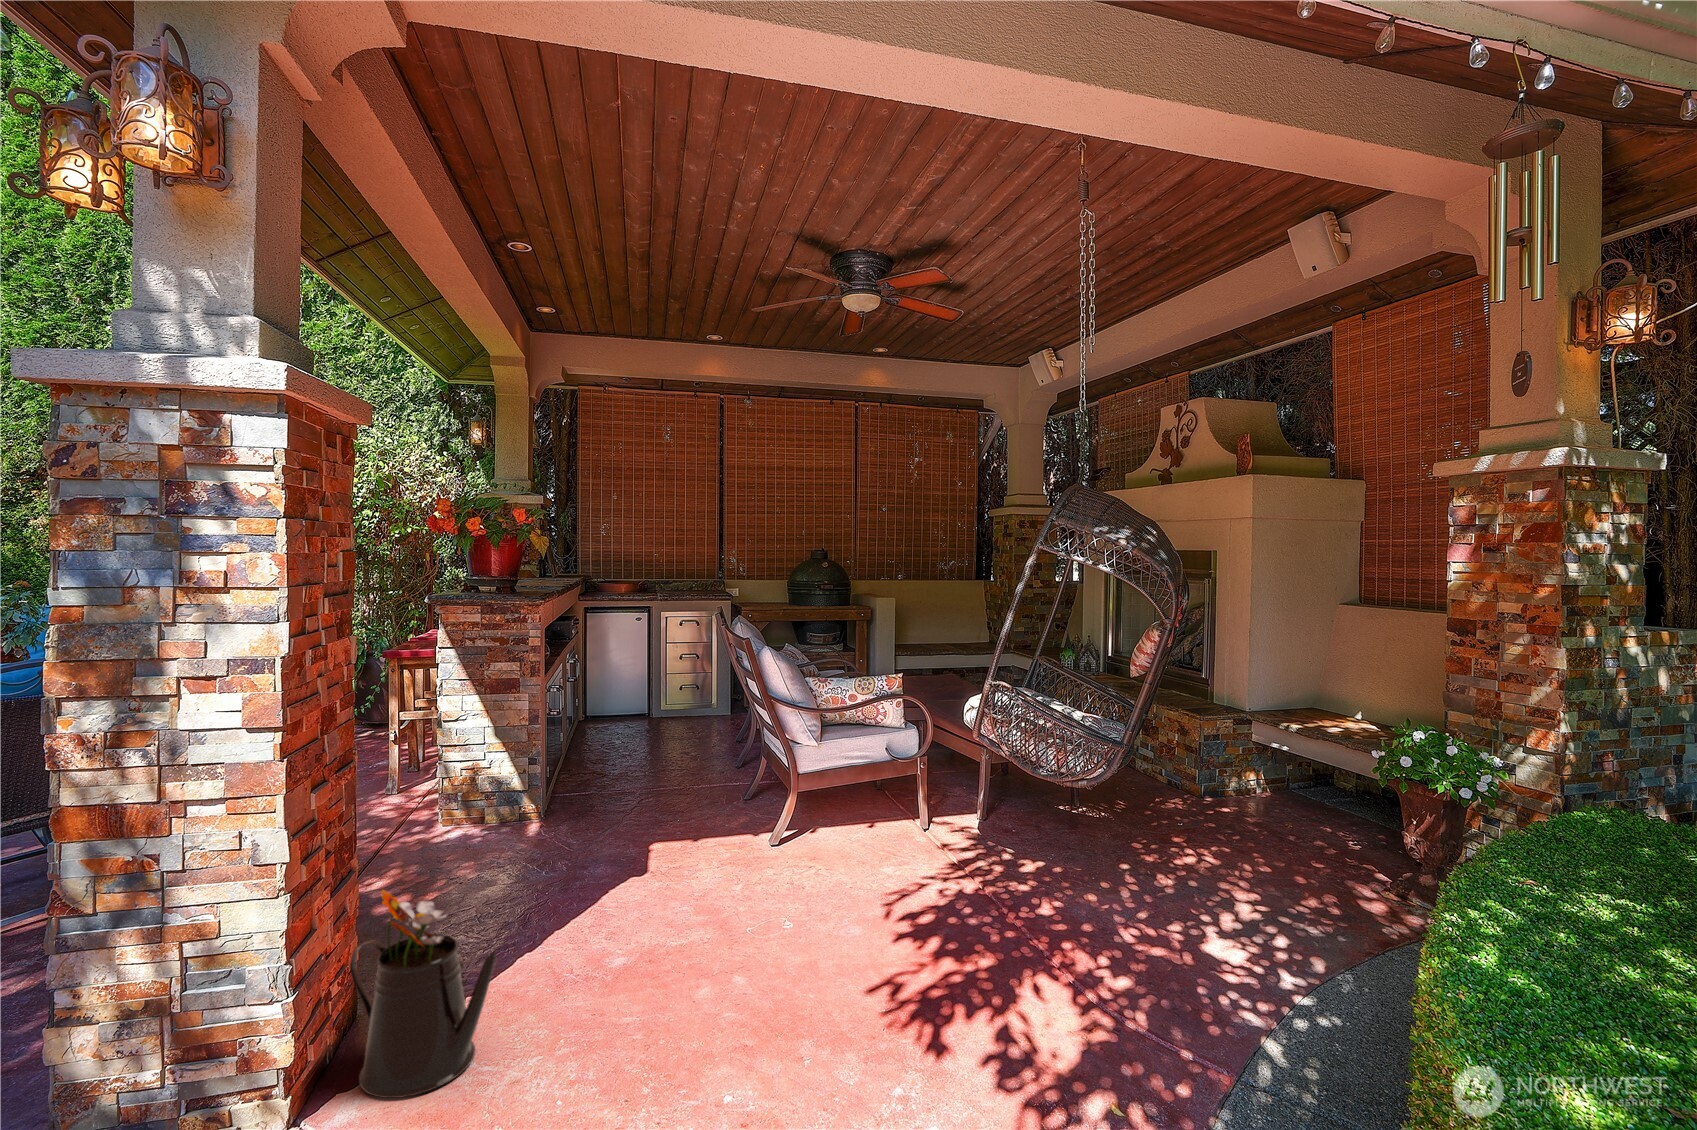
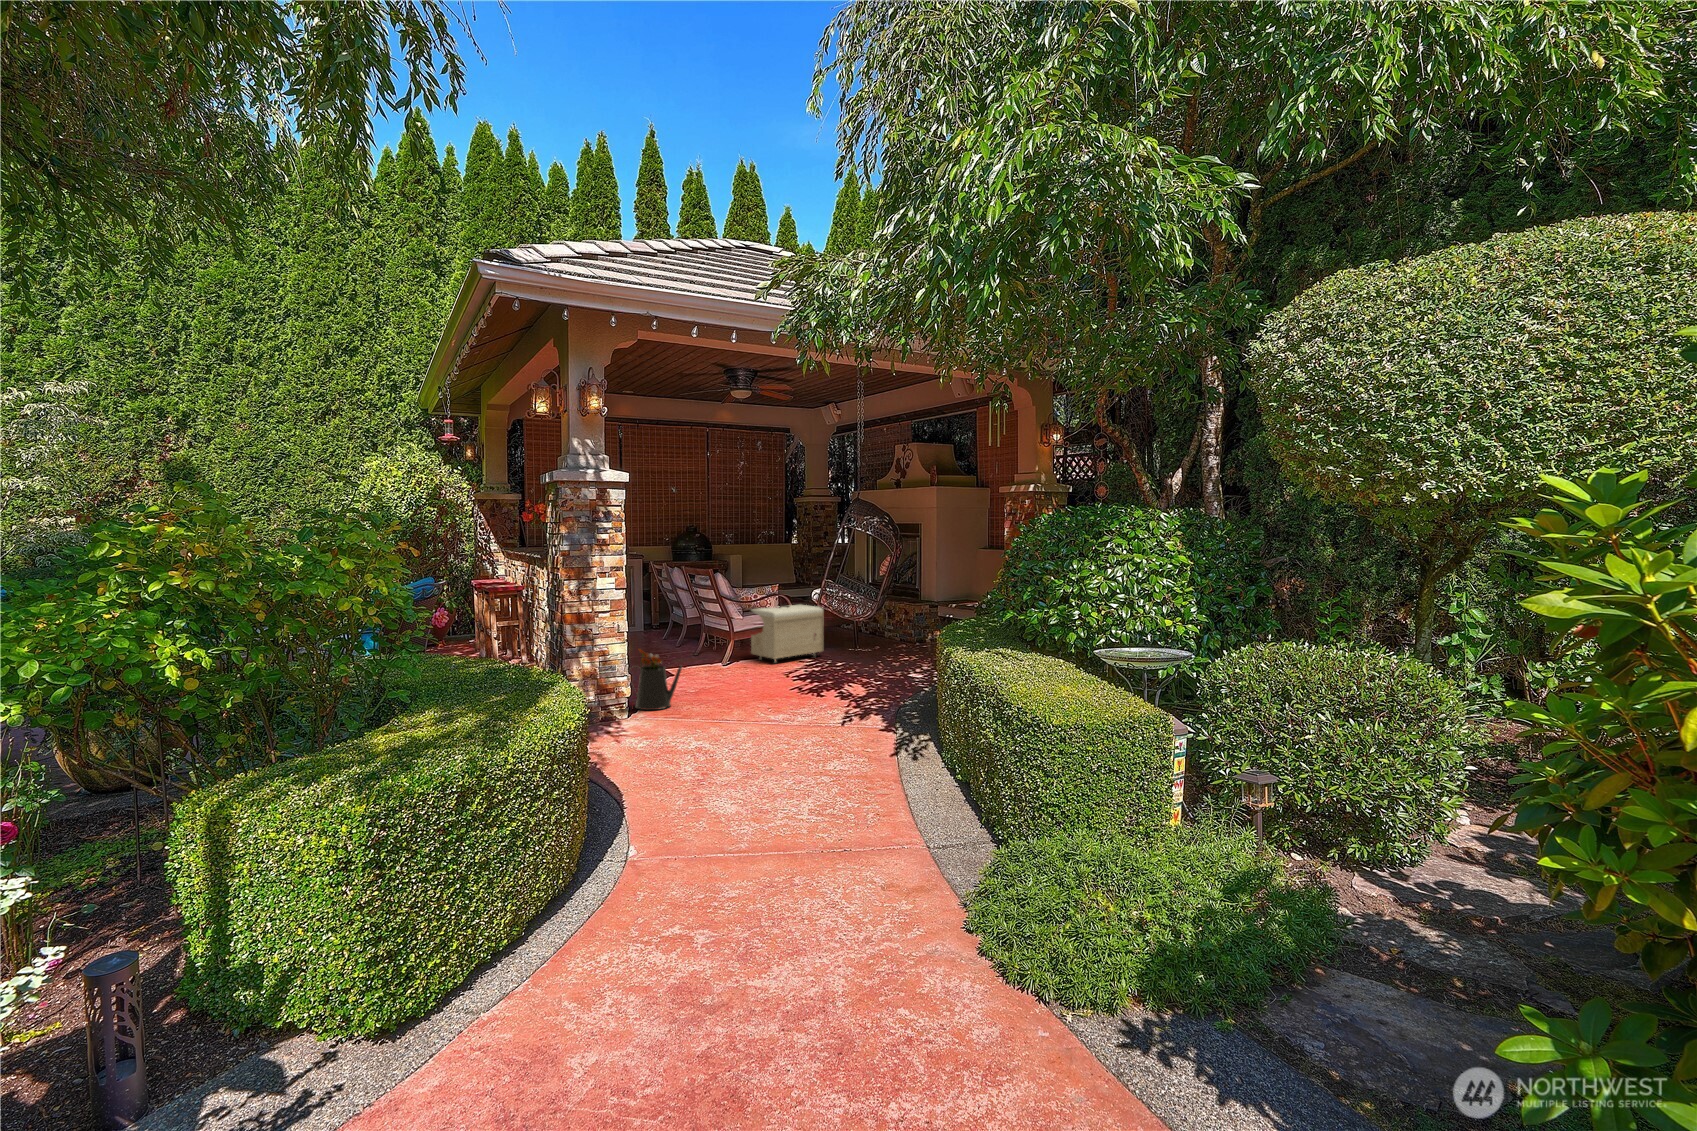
storage bench: none [842,717,1010,861] -> present [751,605,824,663]

